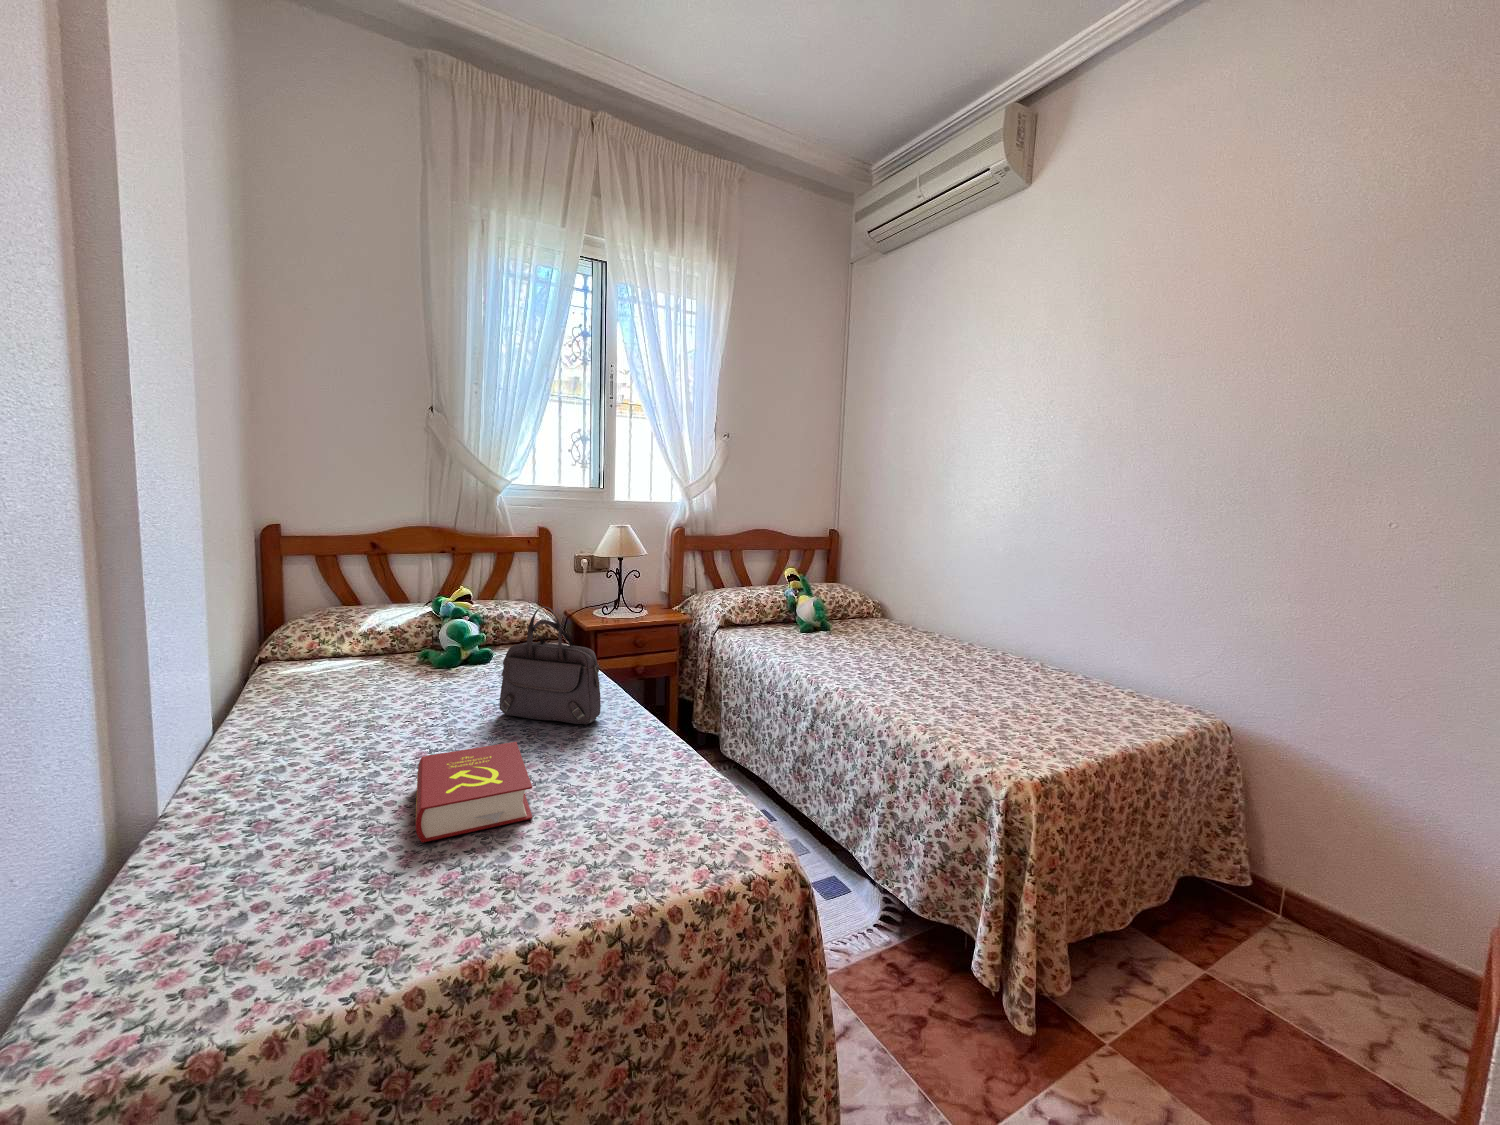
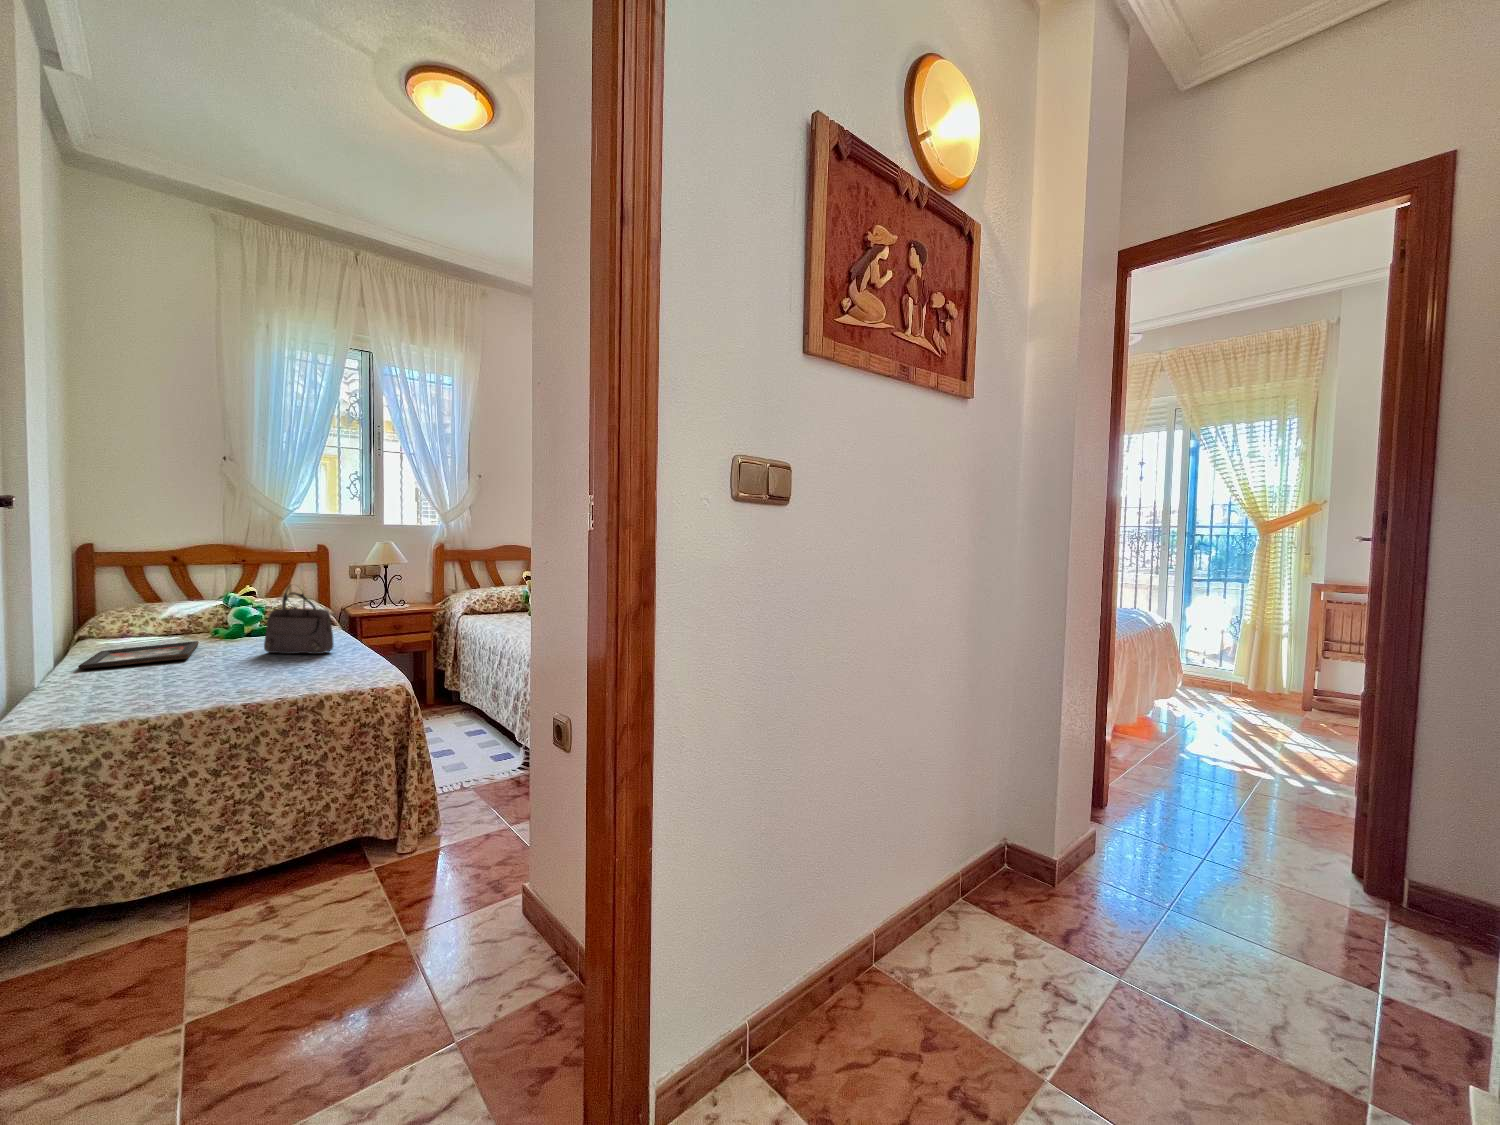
decorative tray: none [241,679,407,746] -> present [78,641,199,669]
book: present [416,742,532,842] -> none [196,654,267,688]

